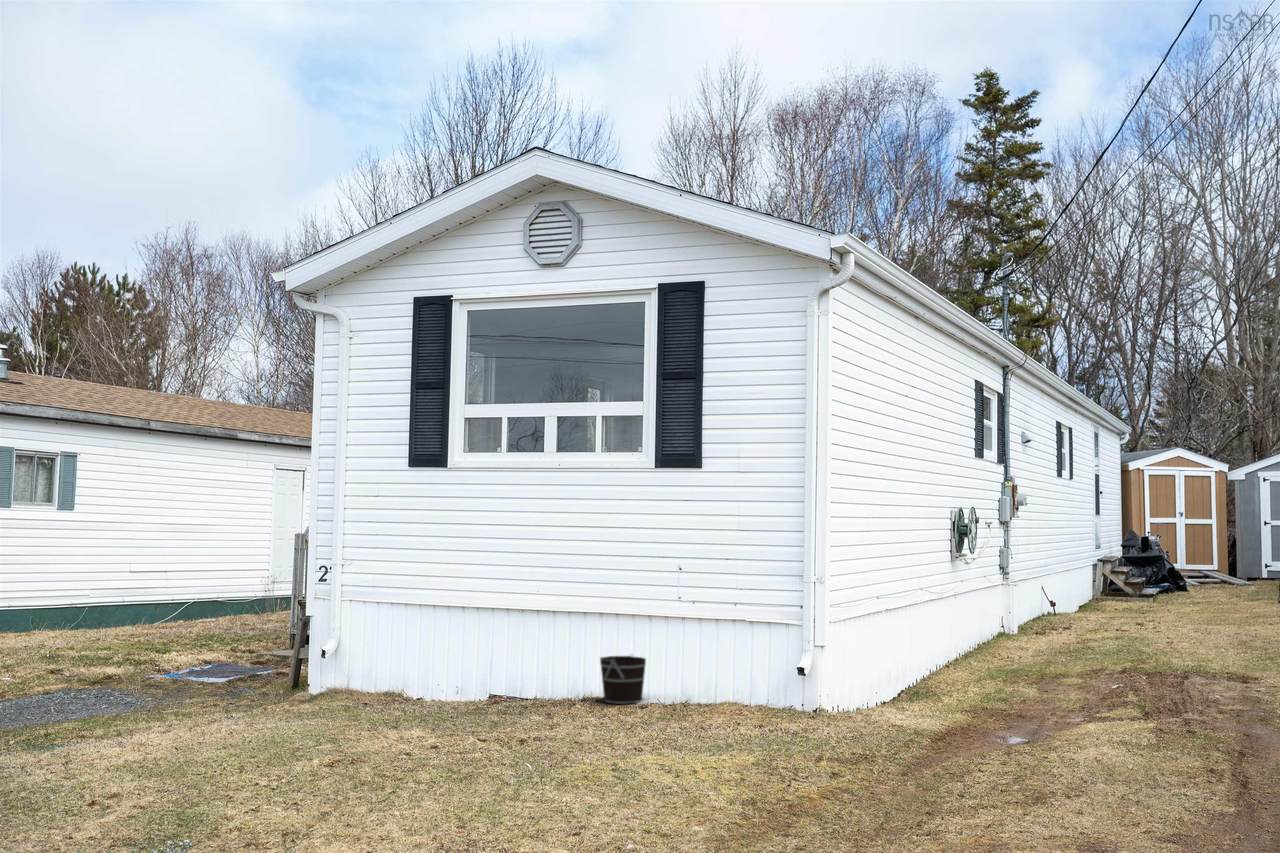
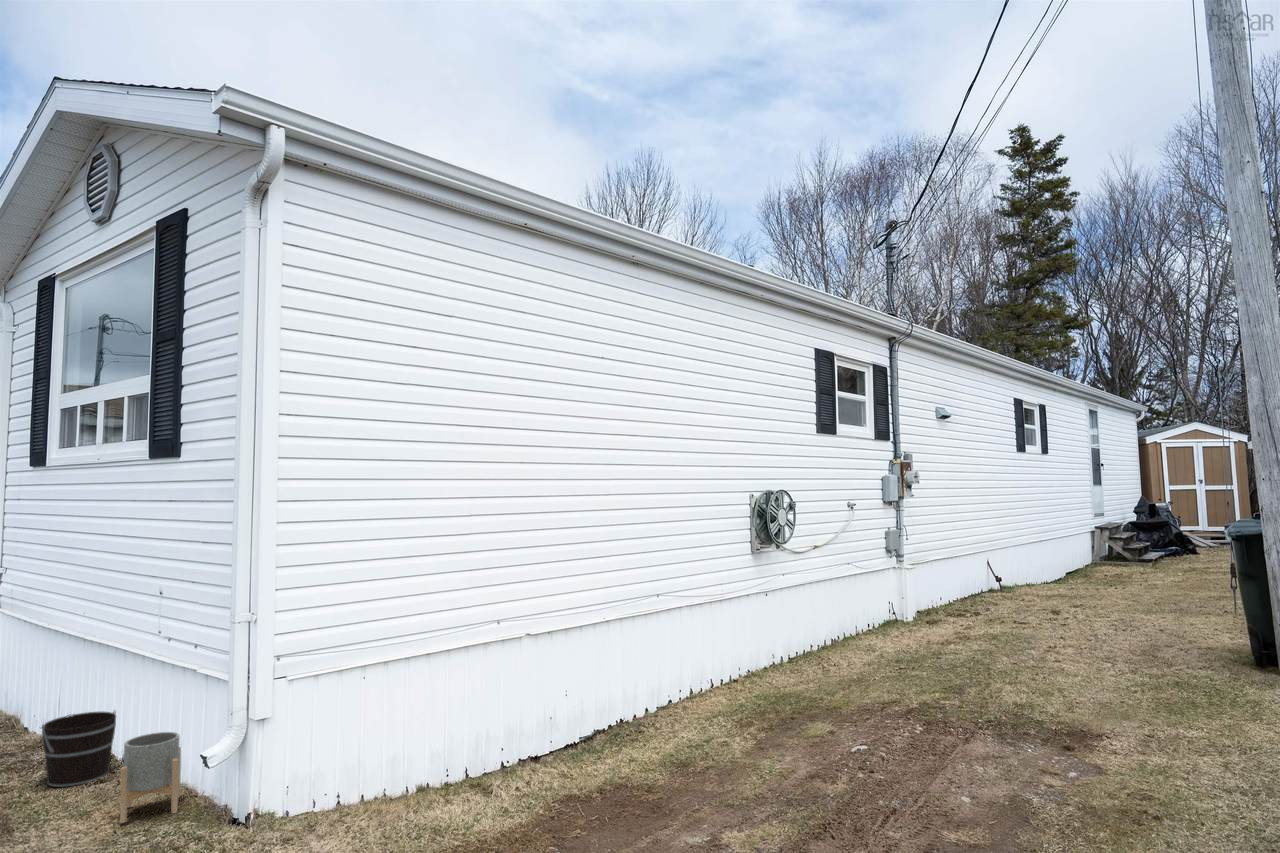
planter: none [719,655,764,708] -> present [120,732,181,823]

